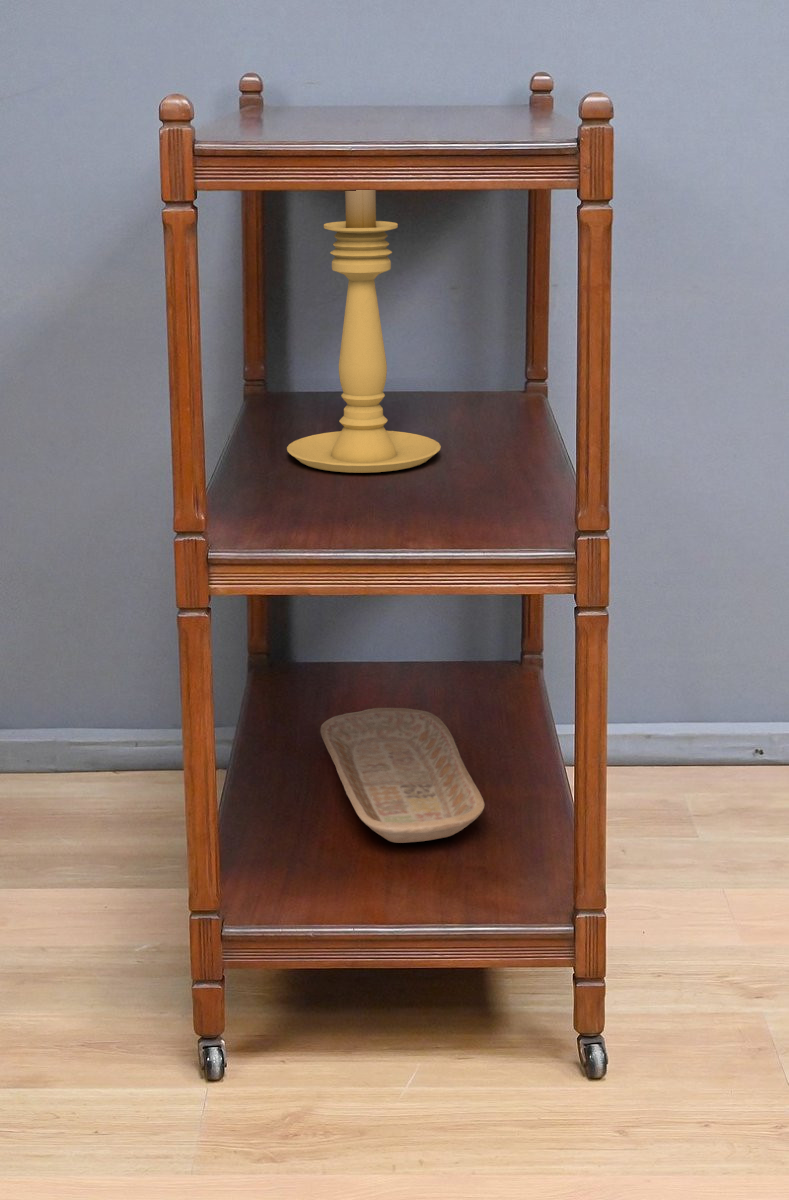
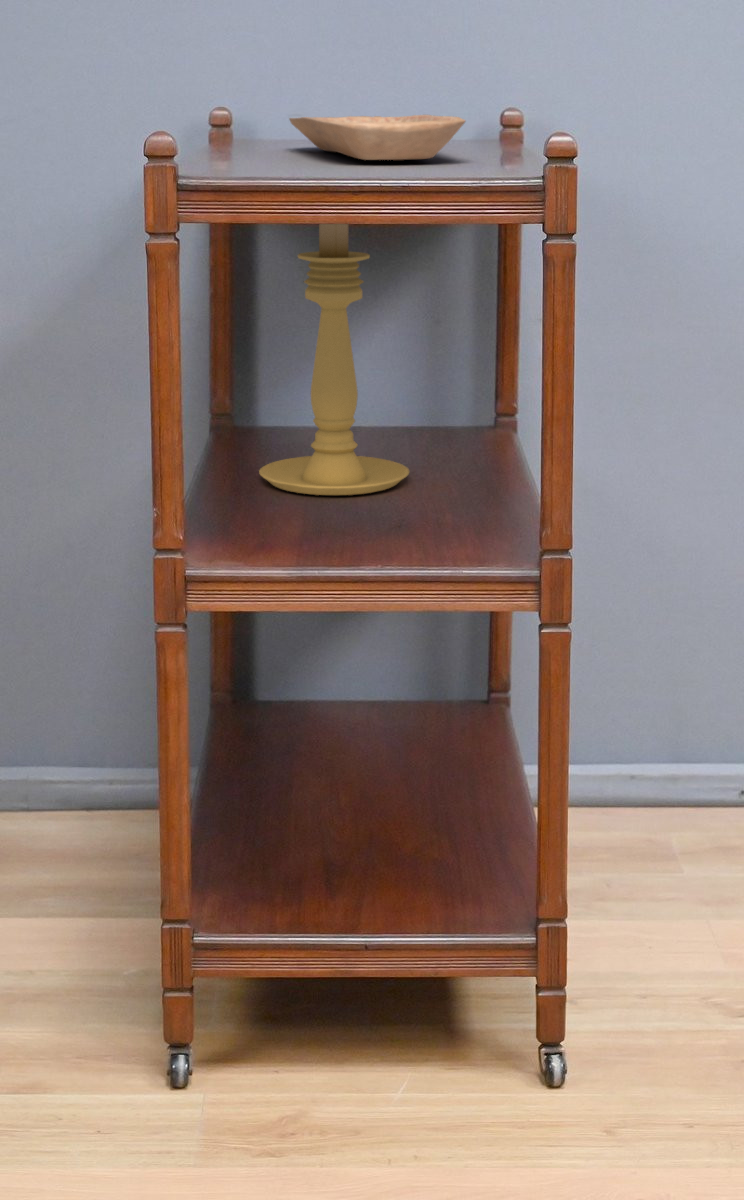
tray: present [321,708,485,843] -> present [289,115,465,160]

